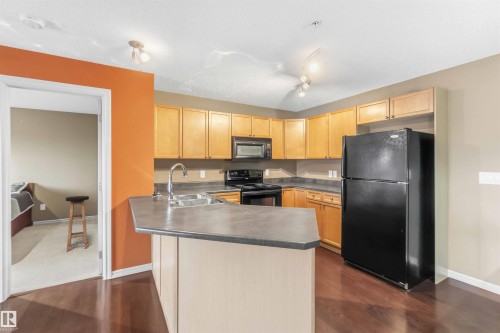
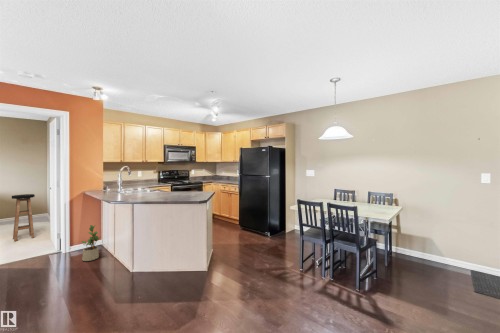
potted plant: none [120,249,145,303] -> present [82,225,99,261]

